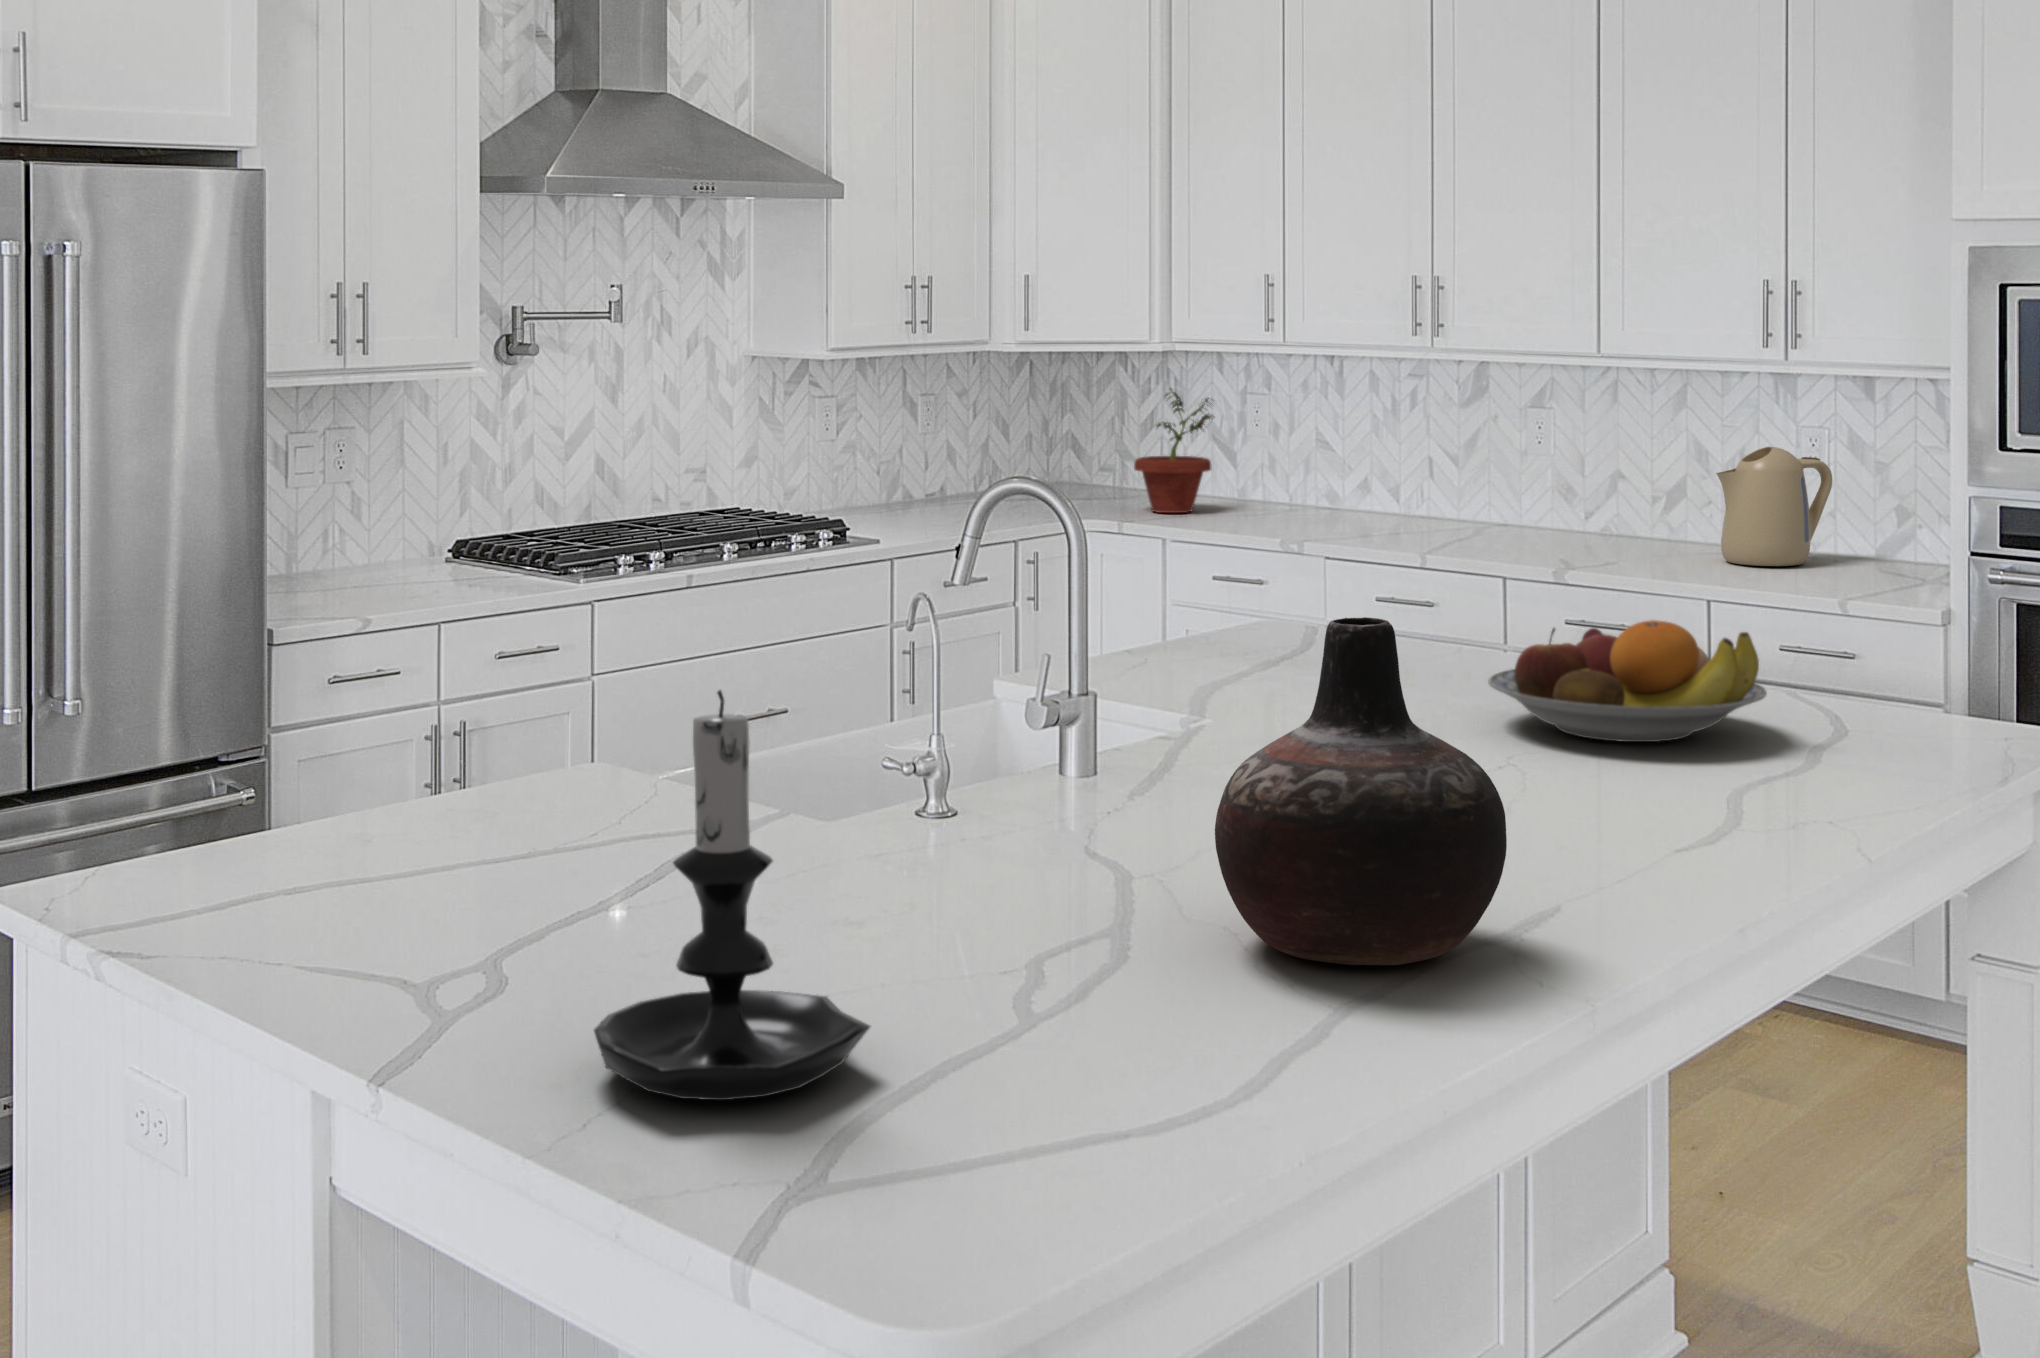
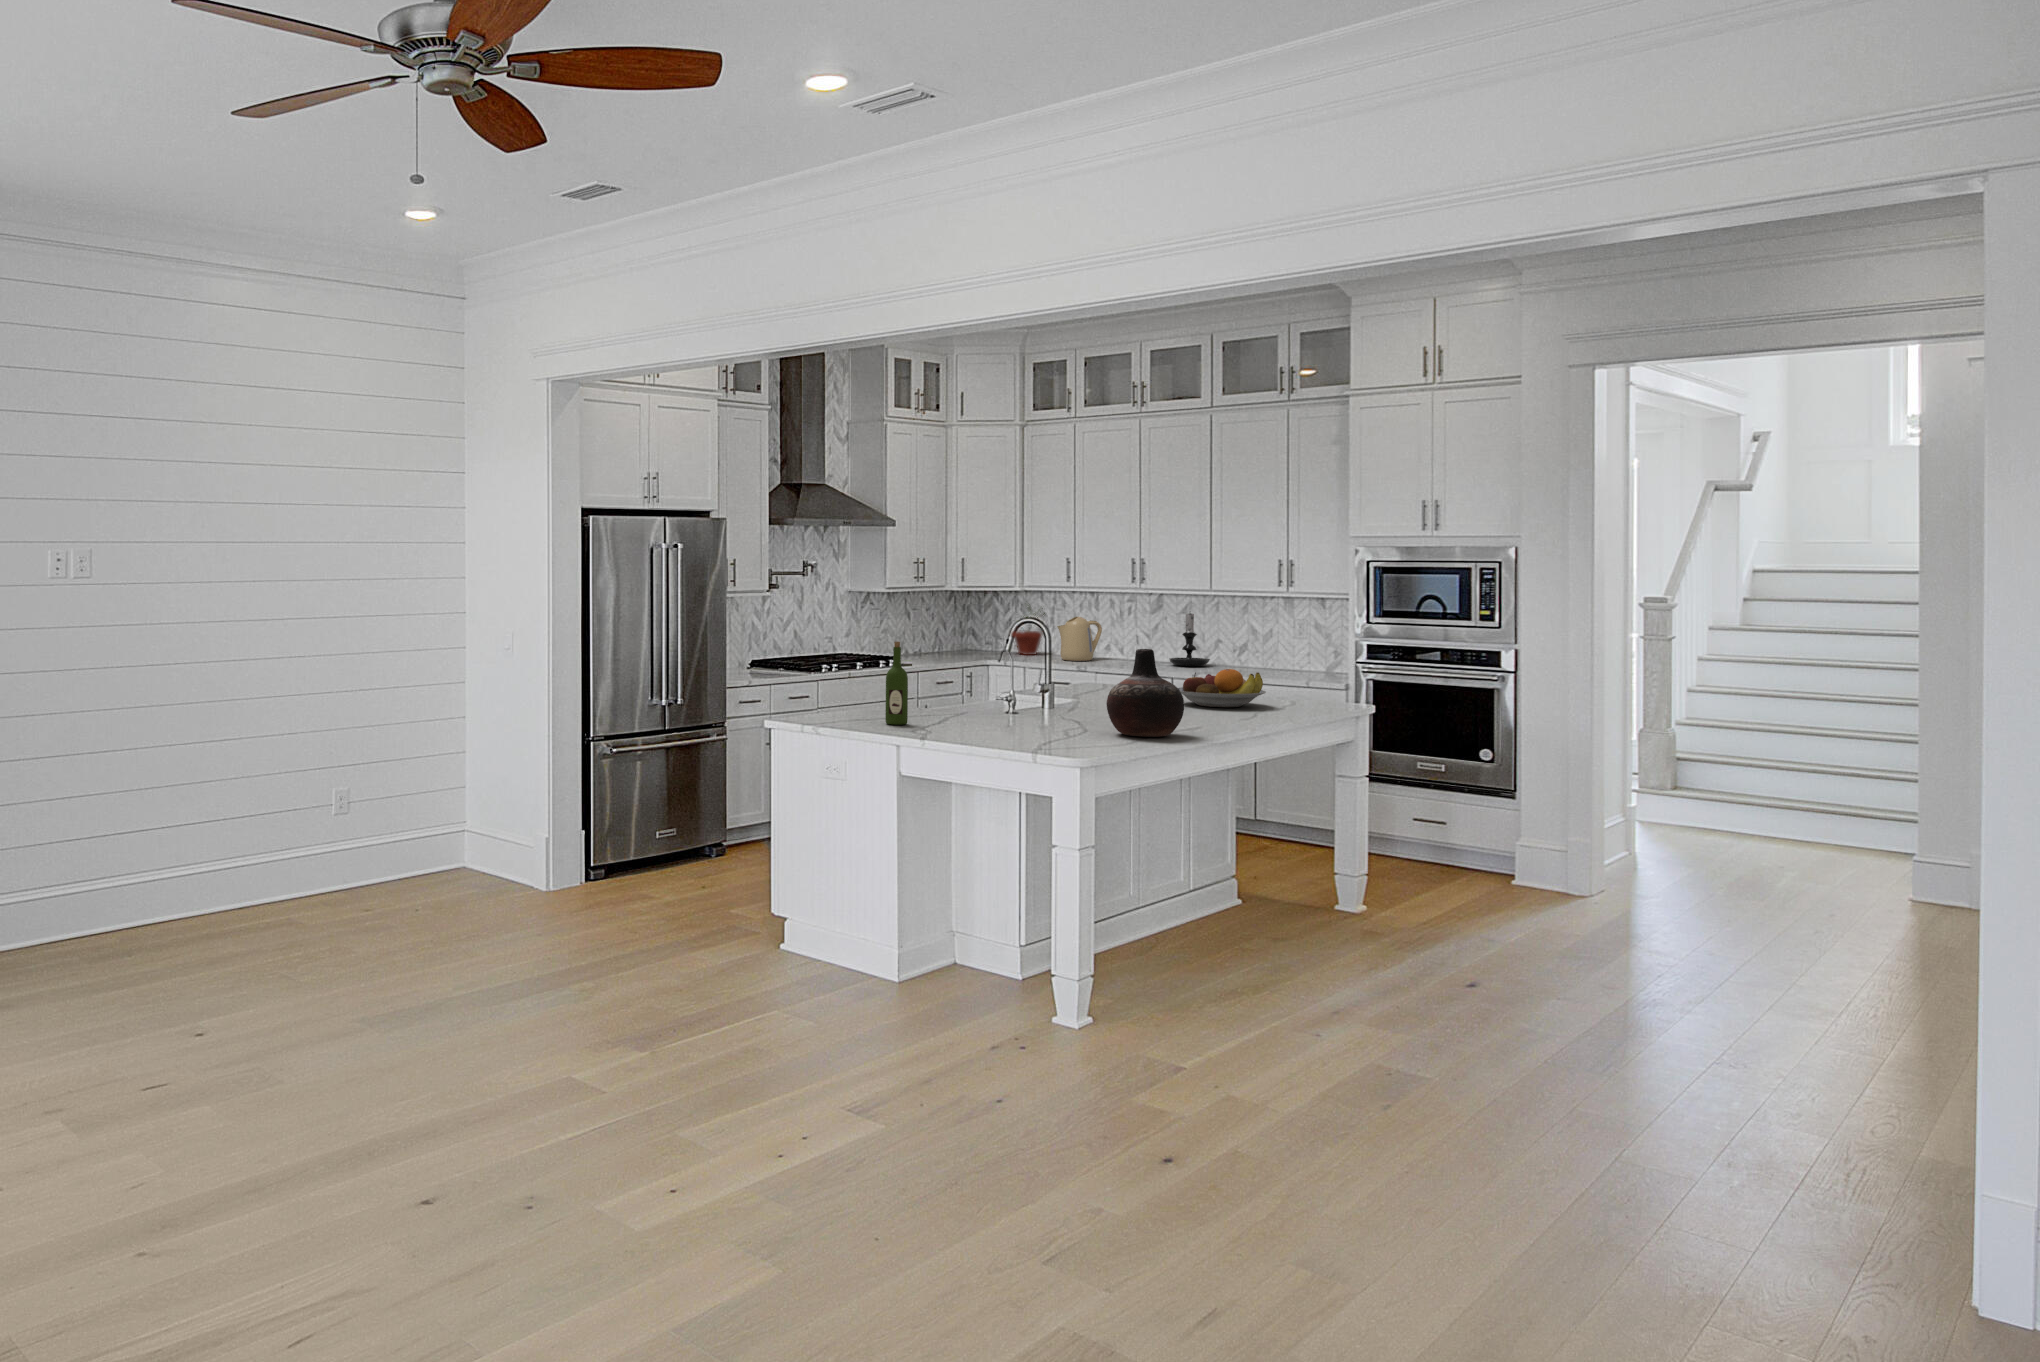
kettle: present [1716,447,1833,566] -> present [1057,617,1102,661]
wine bottle: none [435,581,520,888] -> present [885,642,908,725]
candle holder: present [594,690,870,1100] -> present [1170,613,1210,667]

